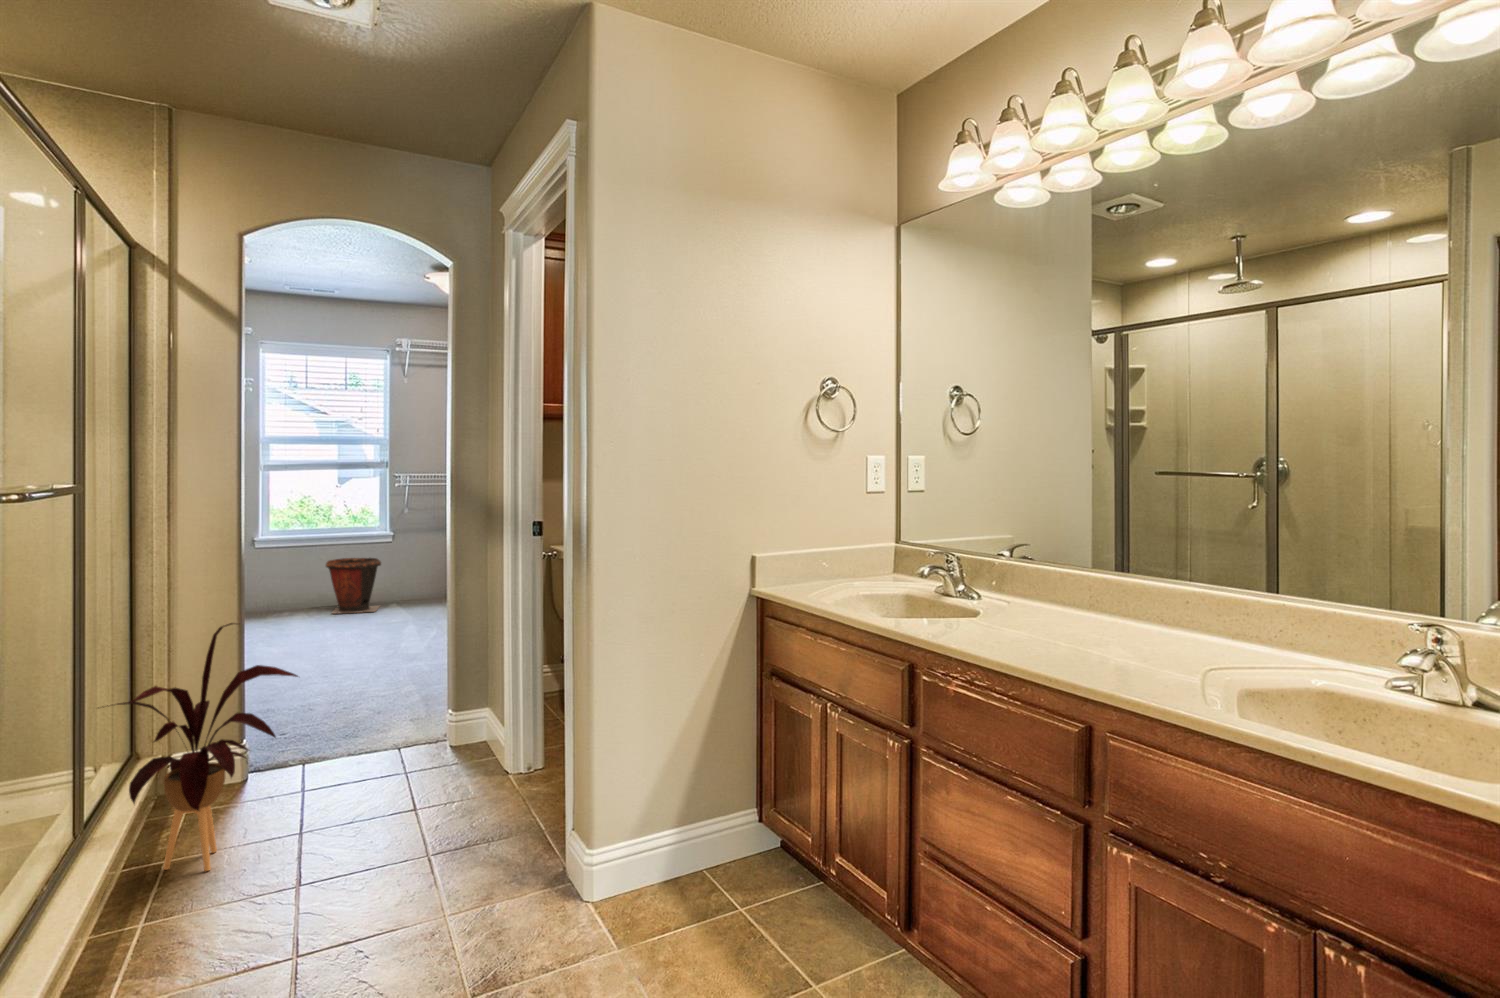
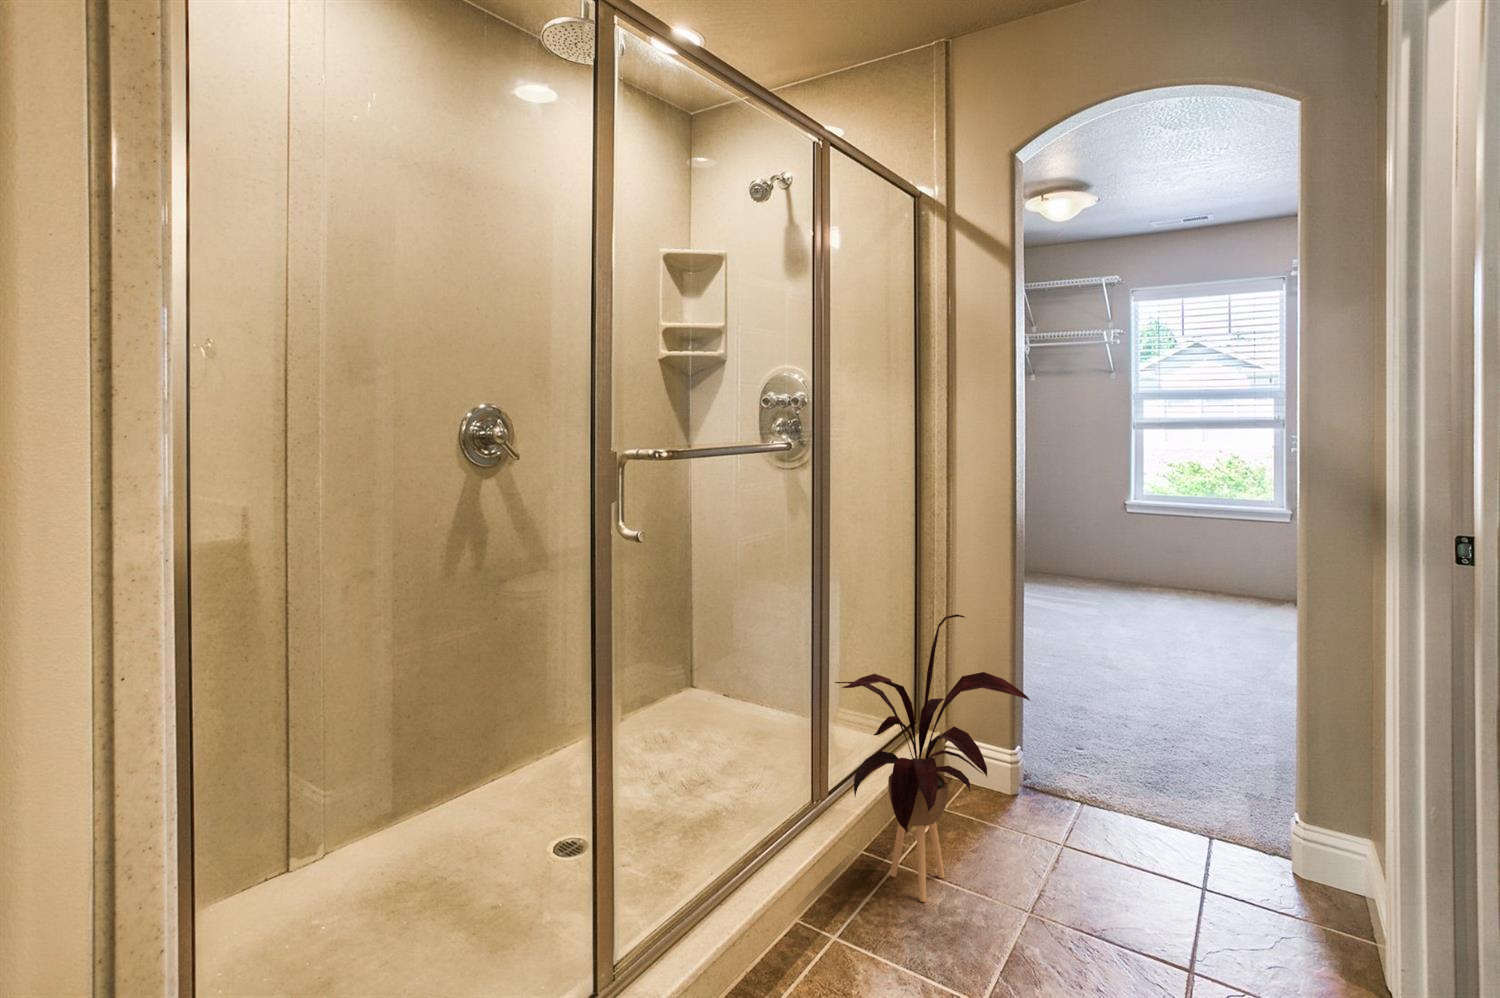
waste bin: present [326,558,381,613] -> none [1198,532,1268,601]

